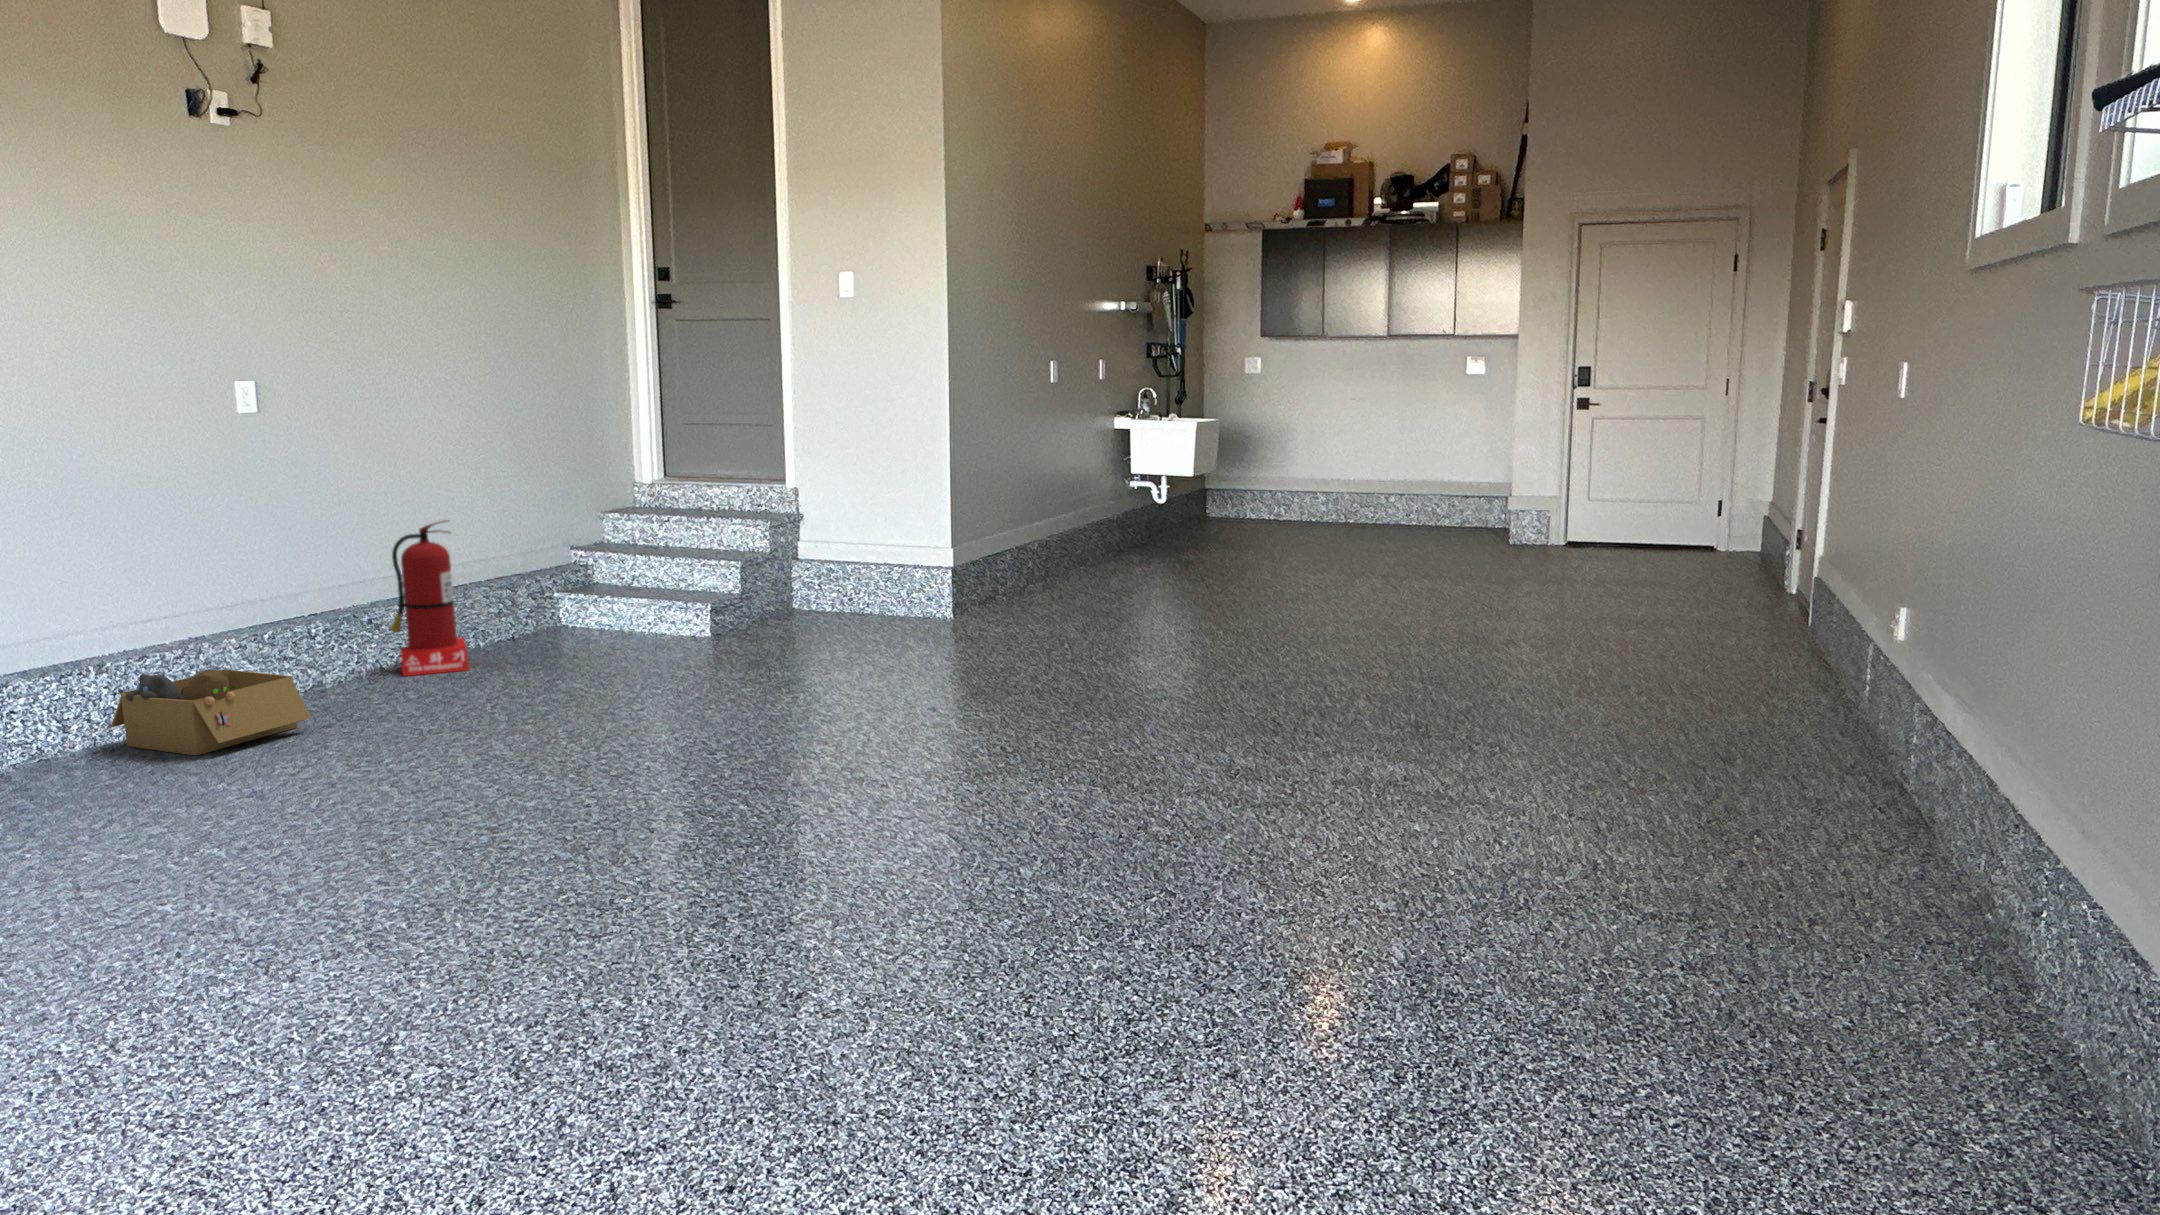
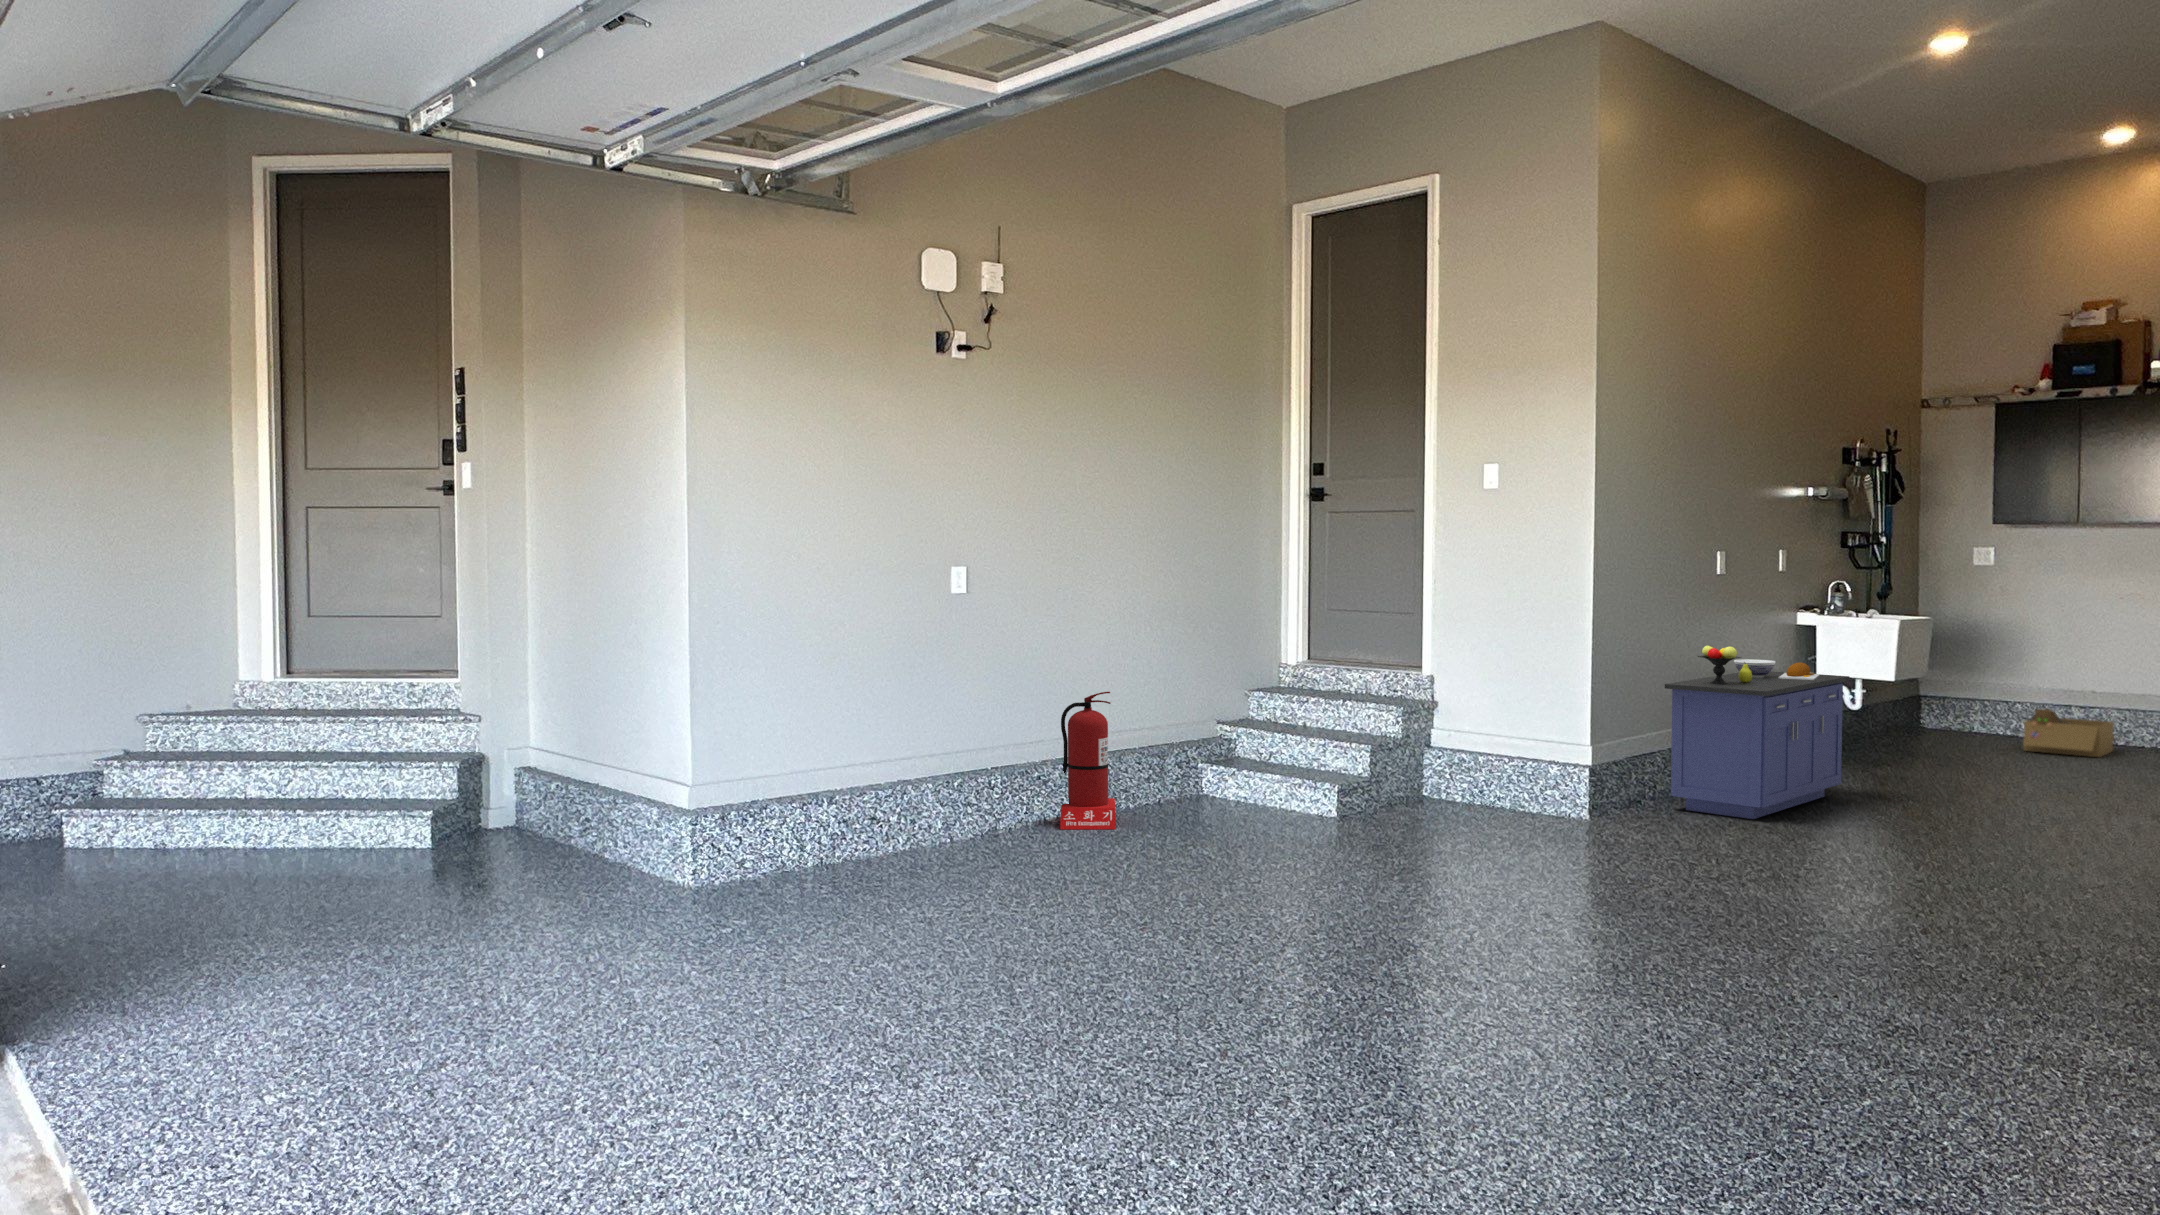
storage cabinet: none [1014,449,1163,606] -> present [1665,646,1850,819]
cardboard box: present [111,669,310,755] -> present [2023,708,2114,757]

